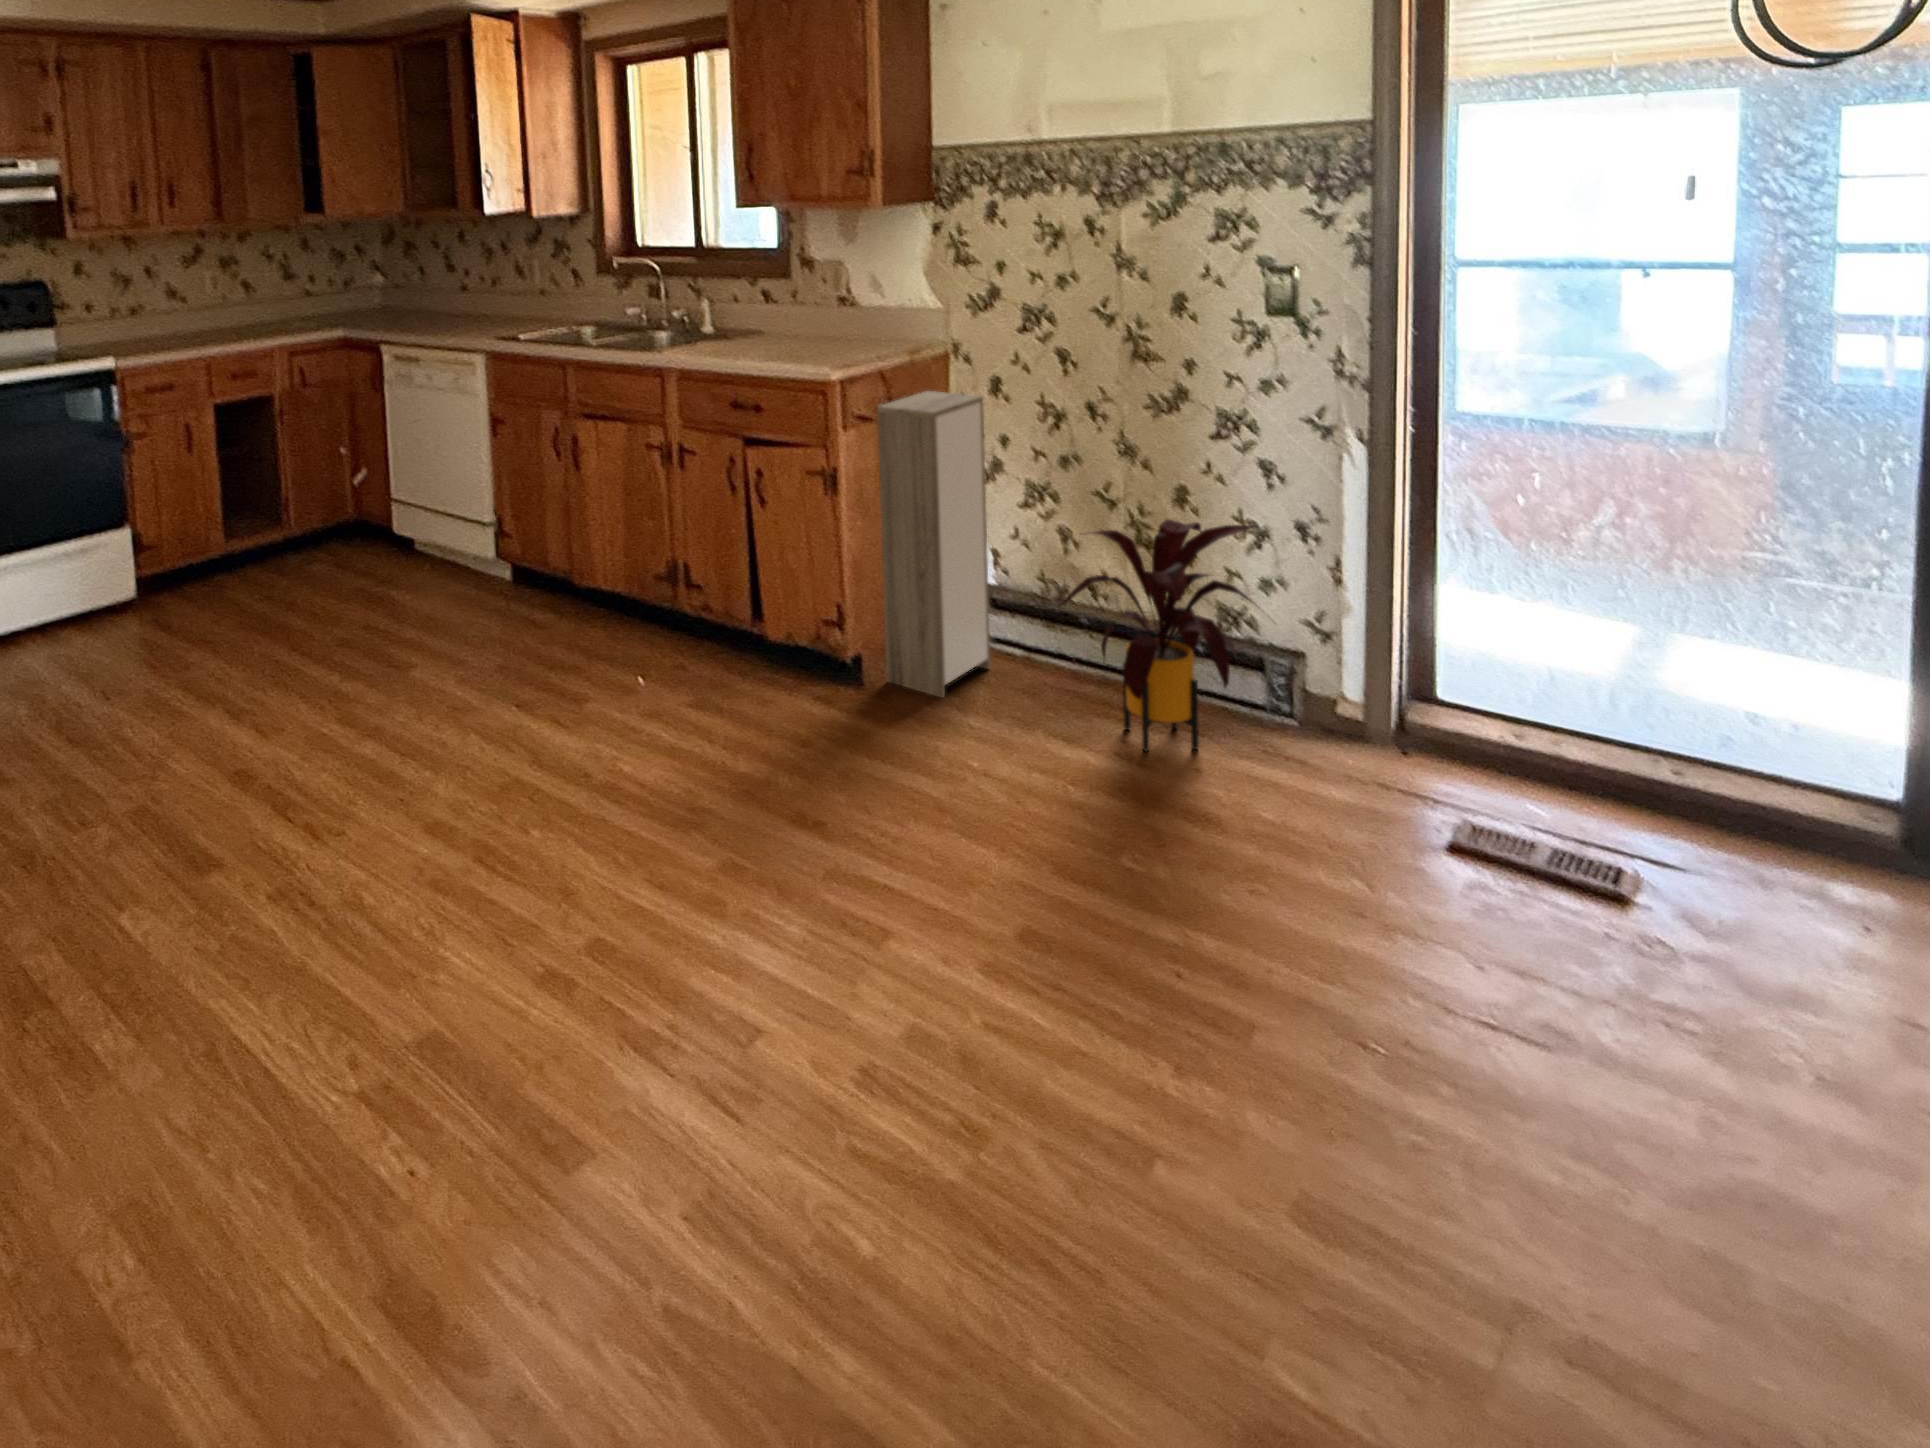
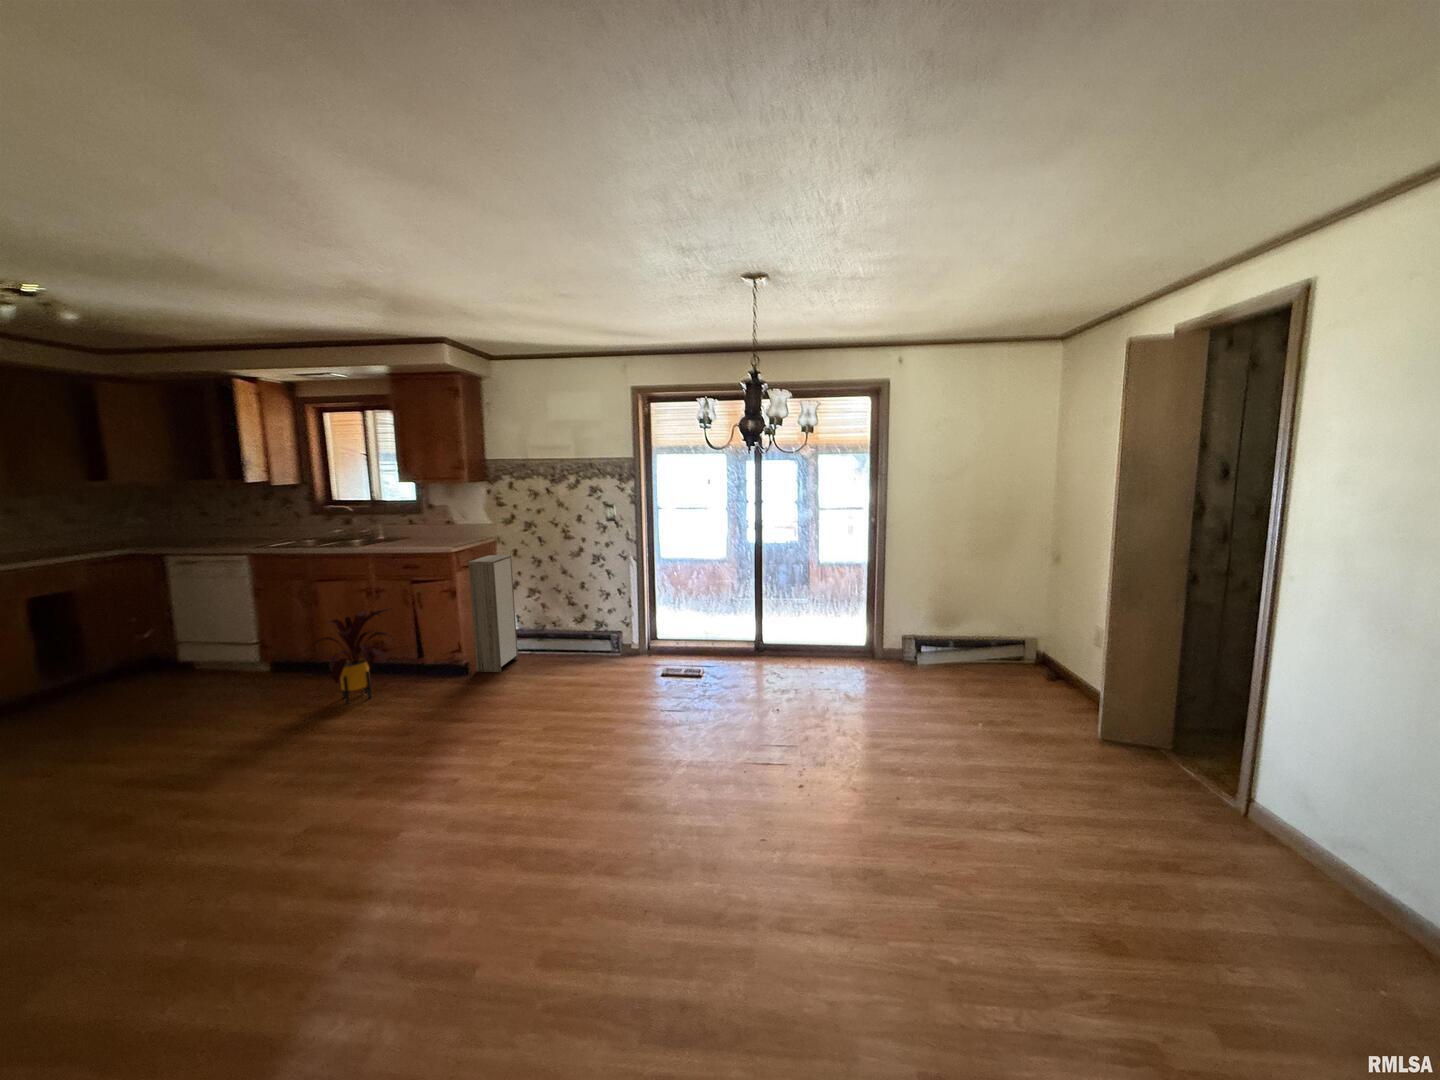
house plant: present [1059,519,1257,752] -> present [313,609,391,704]

